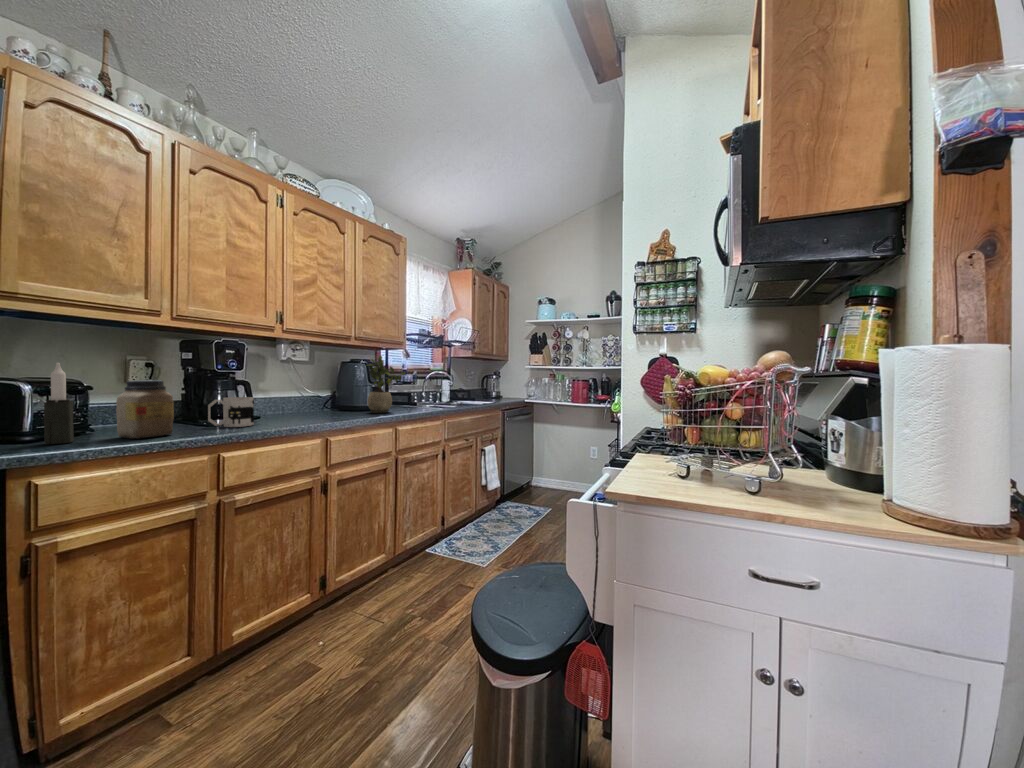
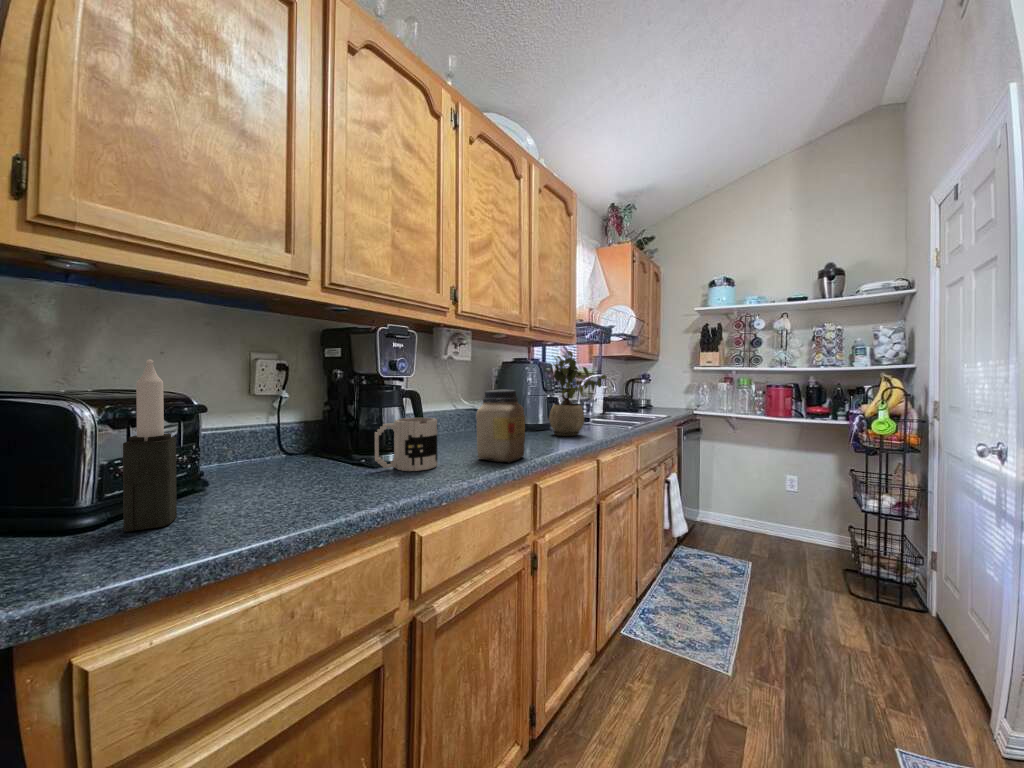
jar: present [116,380,174,439] -> present [476,390,525,463]

